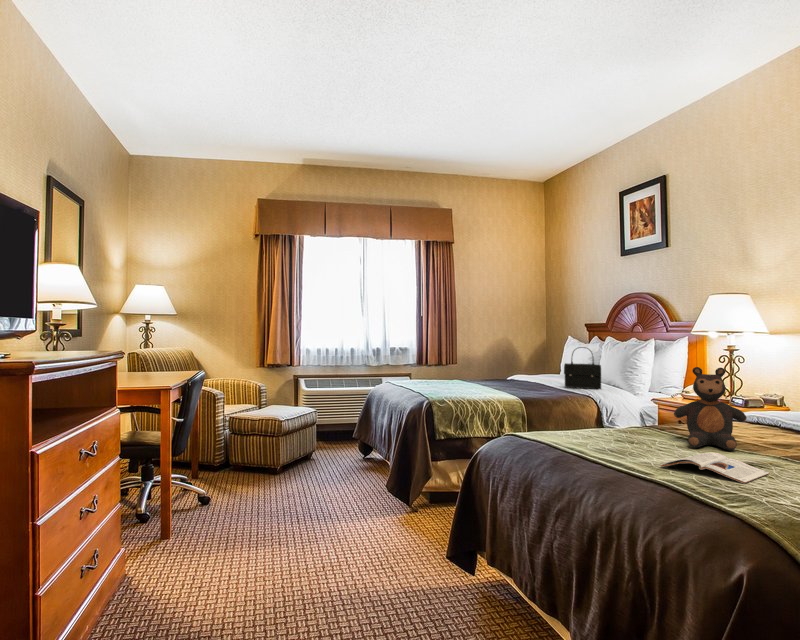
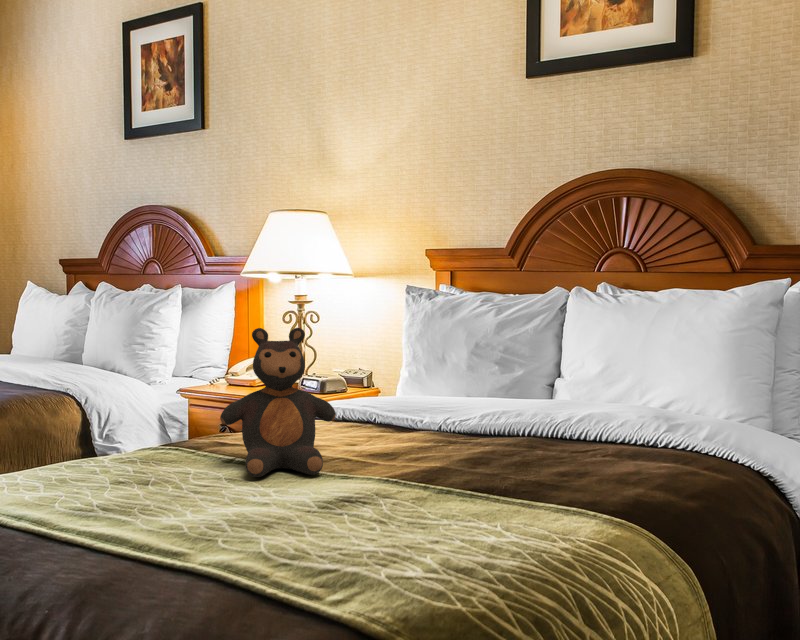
handbag: present [564,347,601,389] -> none [18,301,91,380]
magazine: present [661,452,769,484] -> none [199,487,380,543]

